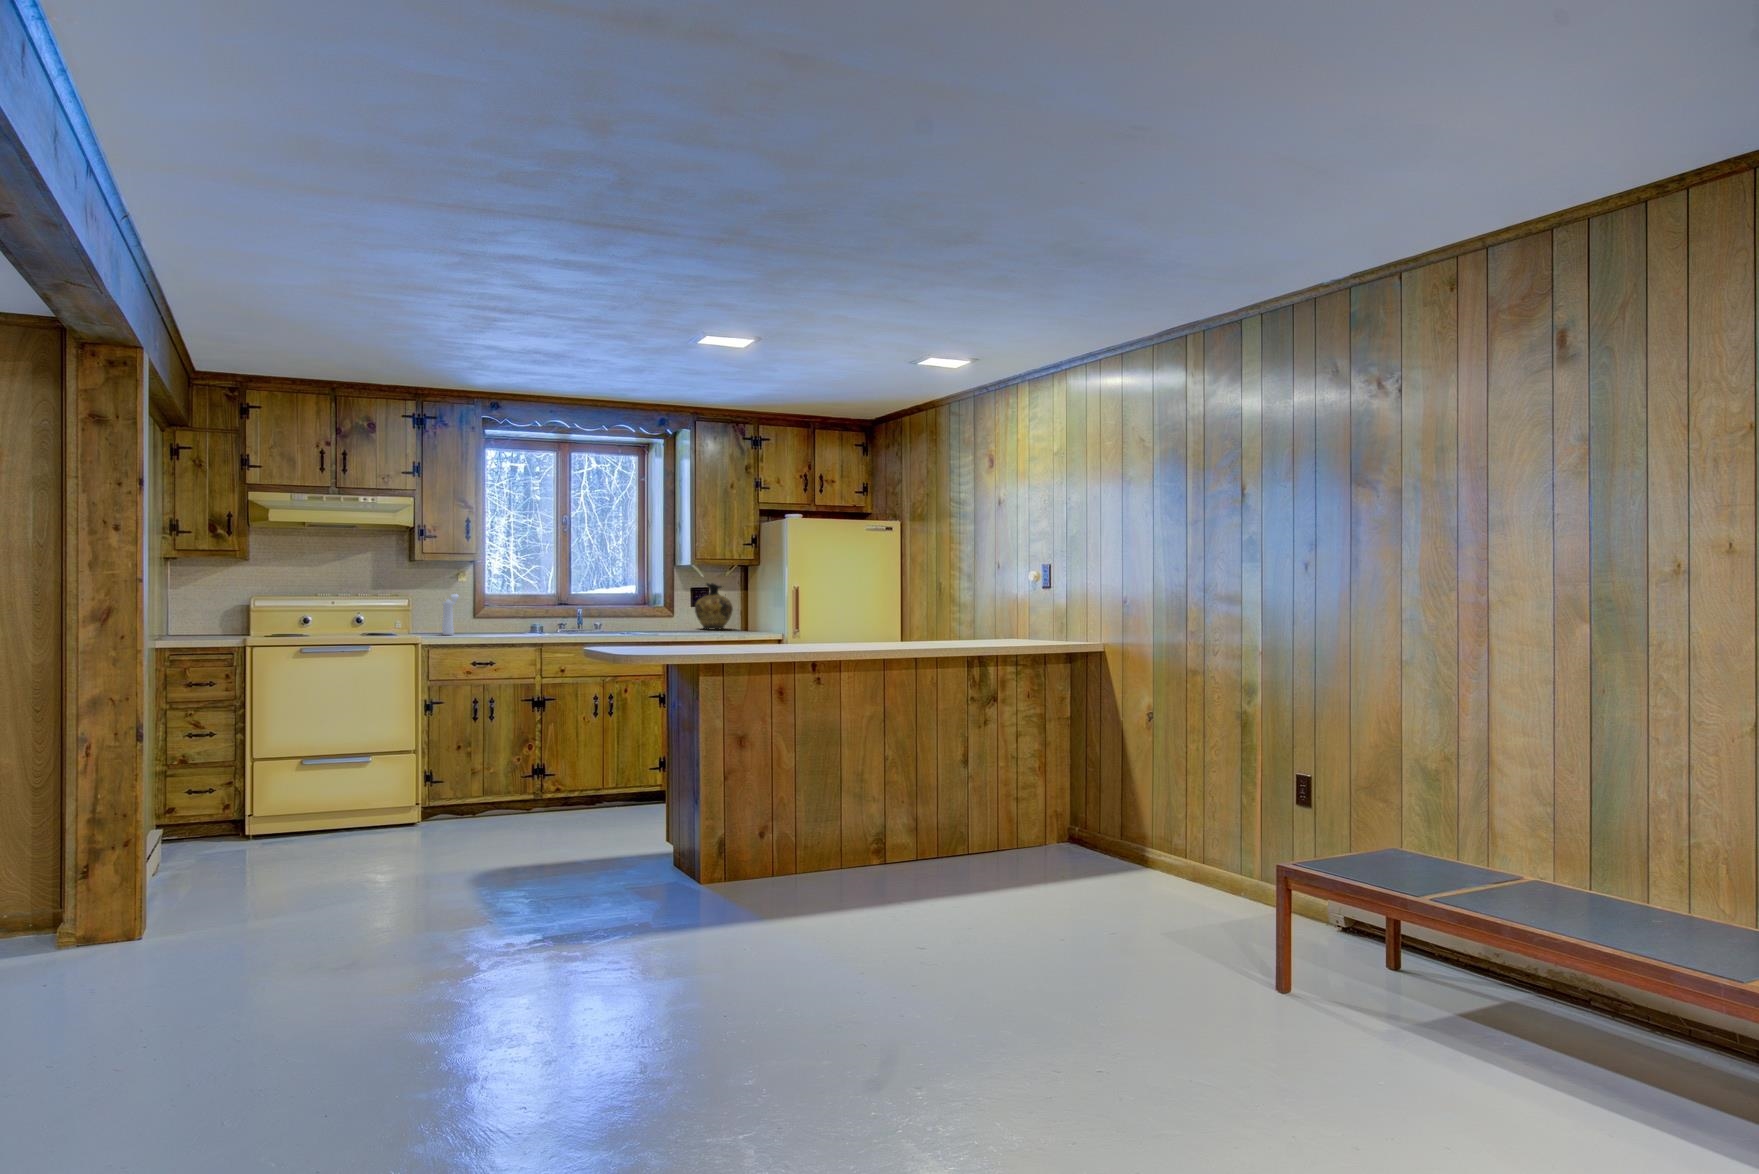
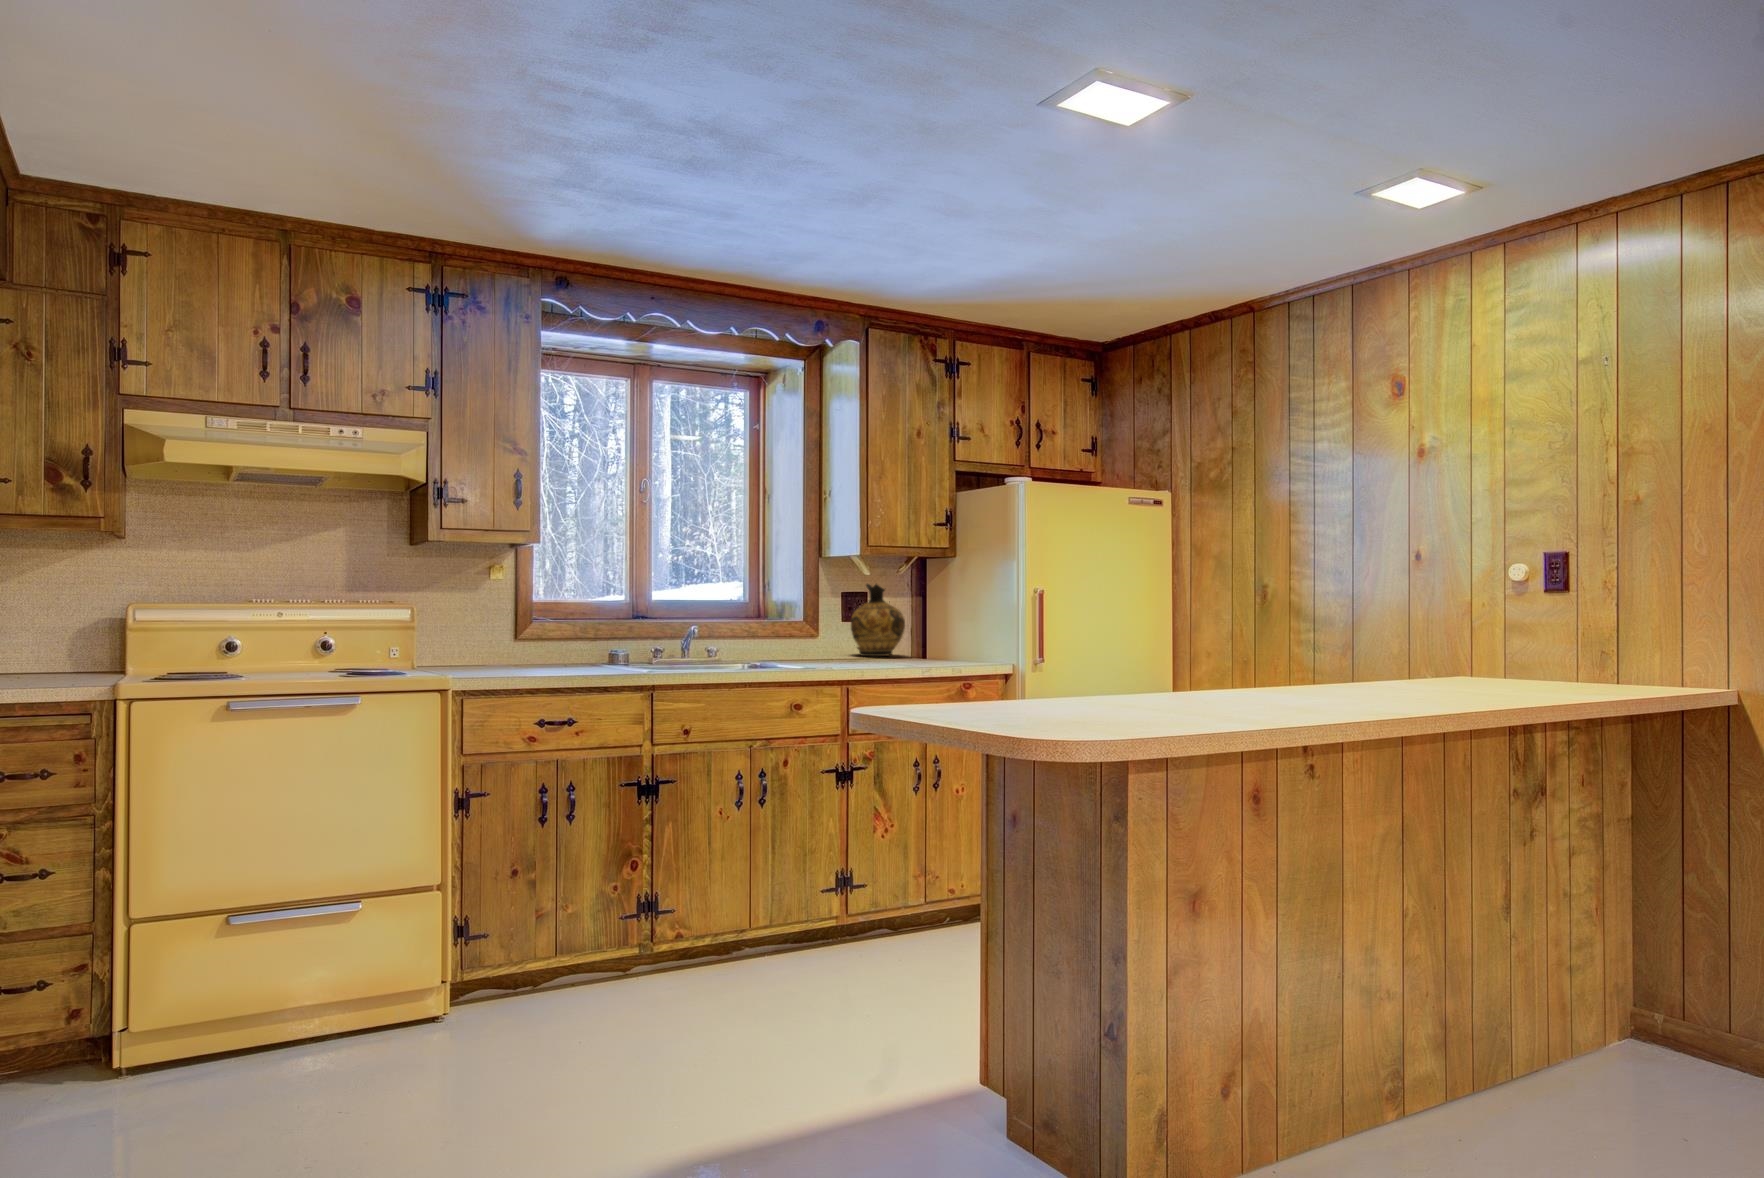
pepper mill: present [442,594,459,635] -> none [474,599,499,669]

